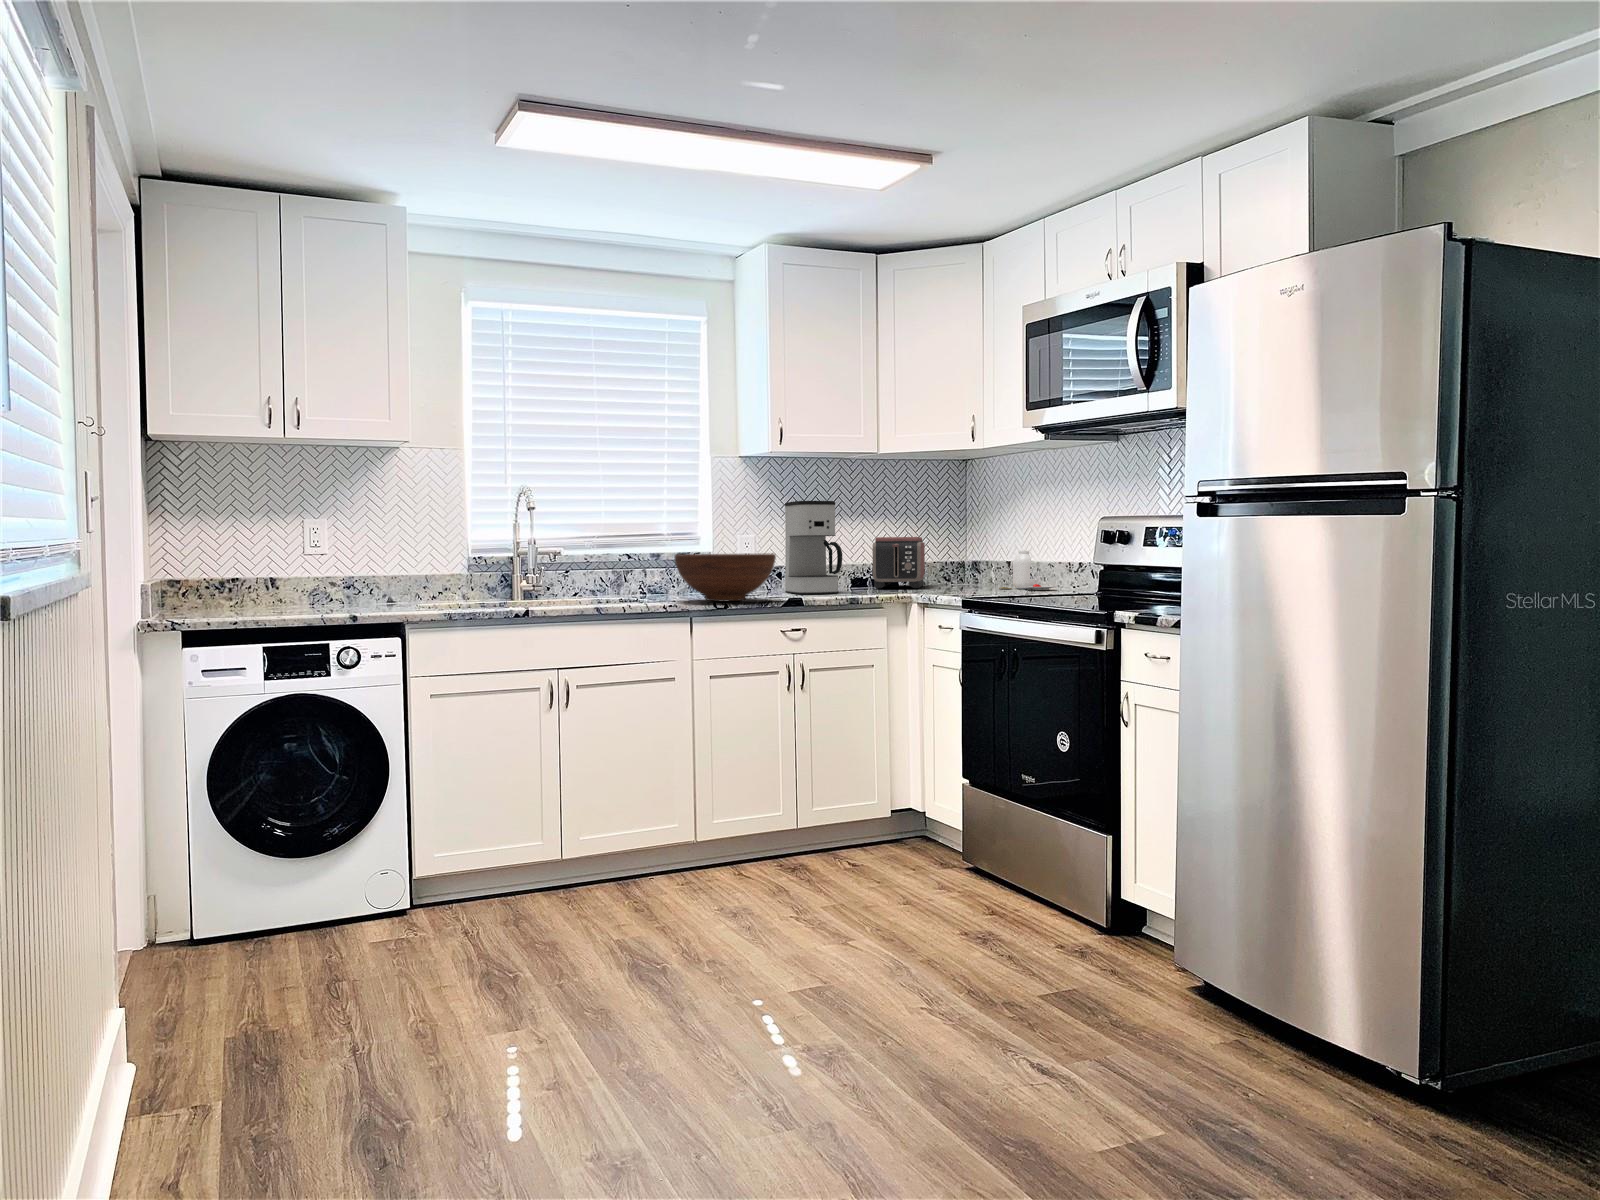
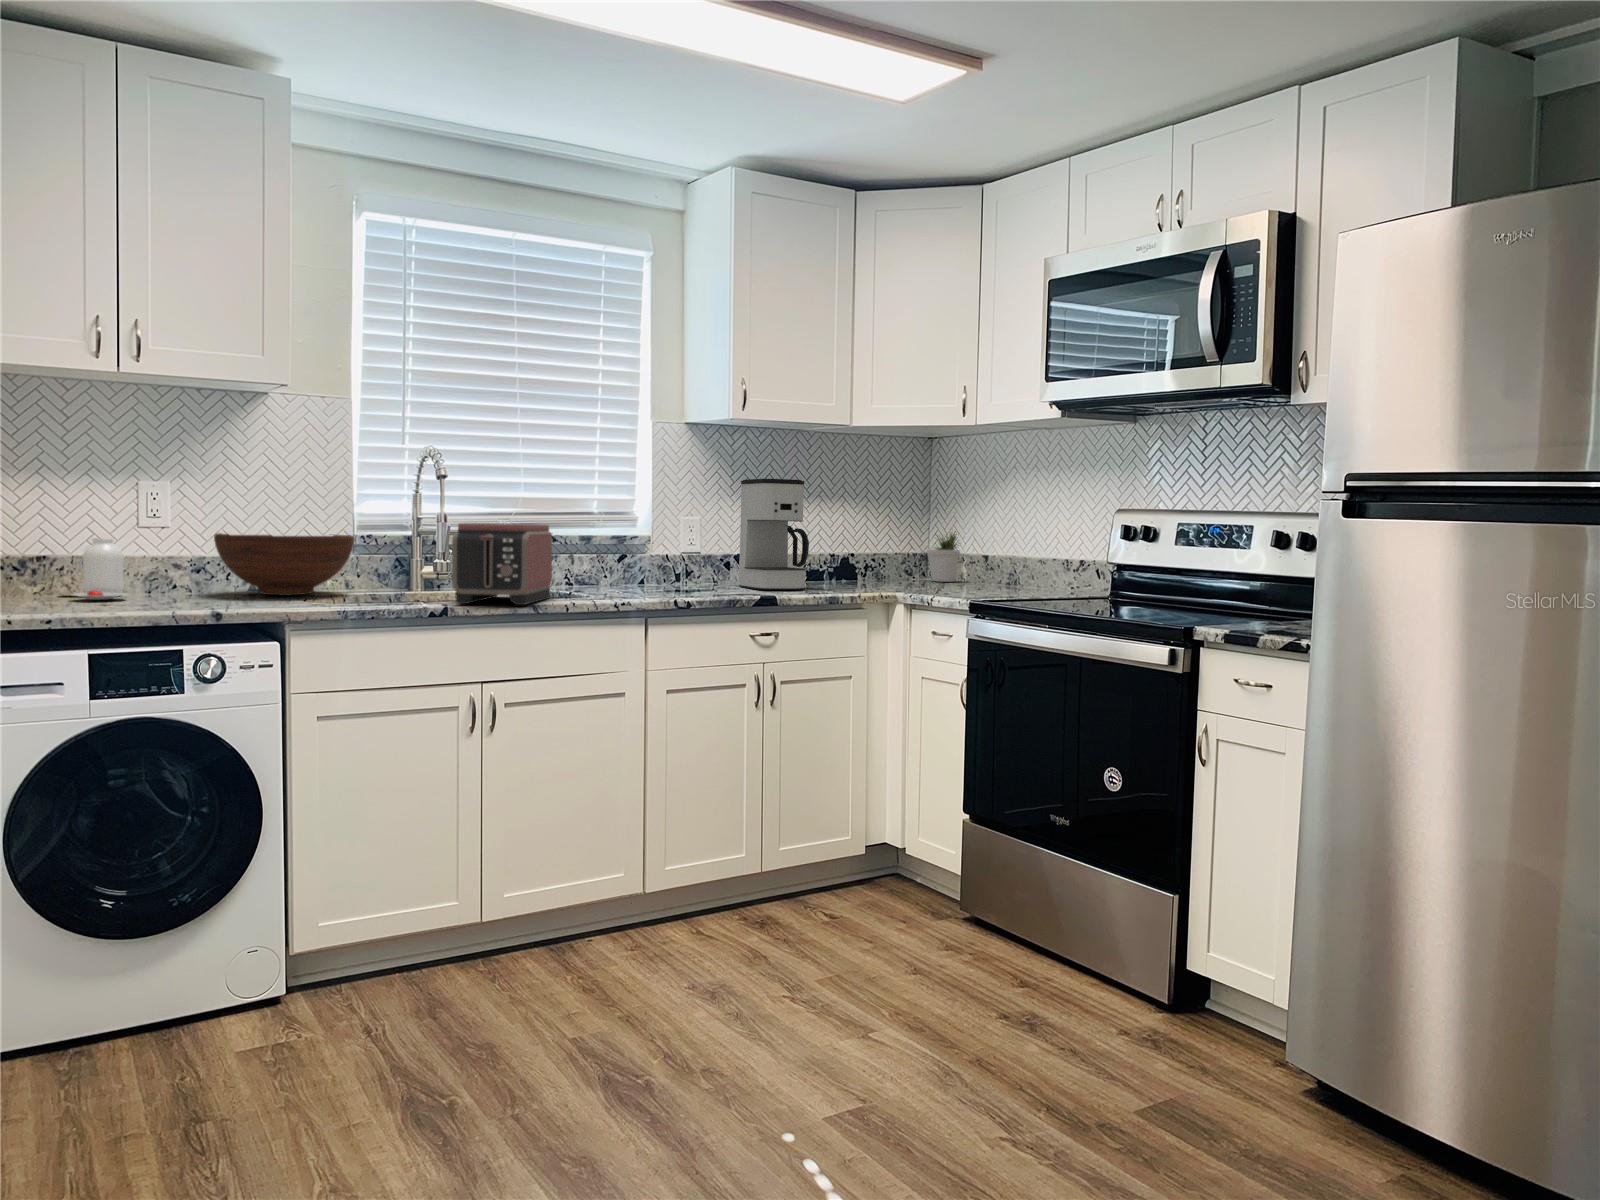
toaster: present [872,537,925,588] -> present [452,523,552,605]
potted plant: none [959,537,990,585] -> present [928,528,961,582]
jar: present [999,551,1057,590] -> present [60,538,126,600]
fruit bowl: present [674,553,776,602] -> present [214,533,354,595]

